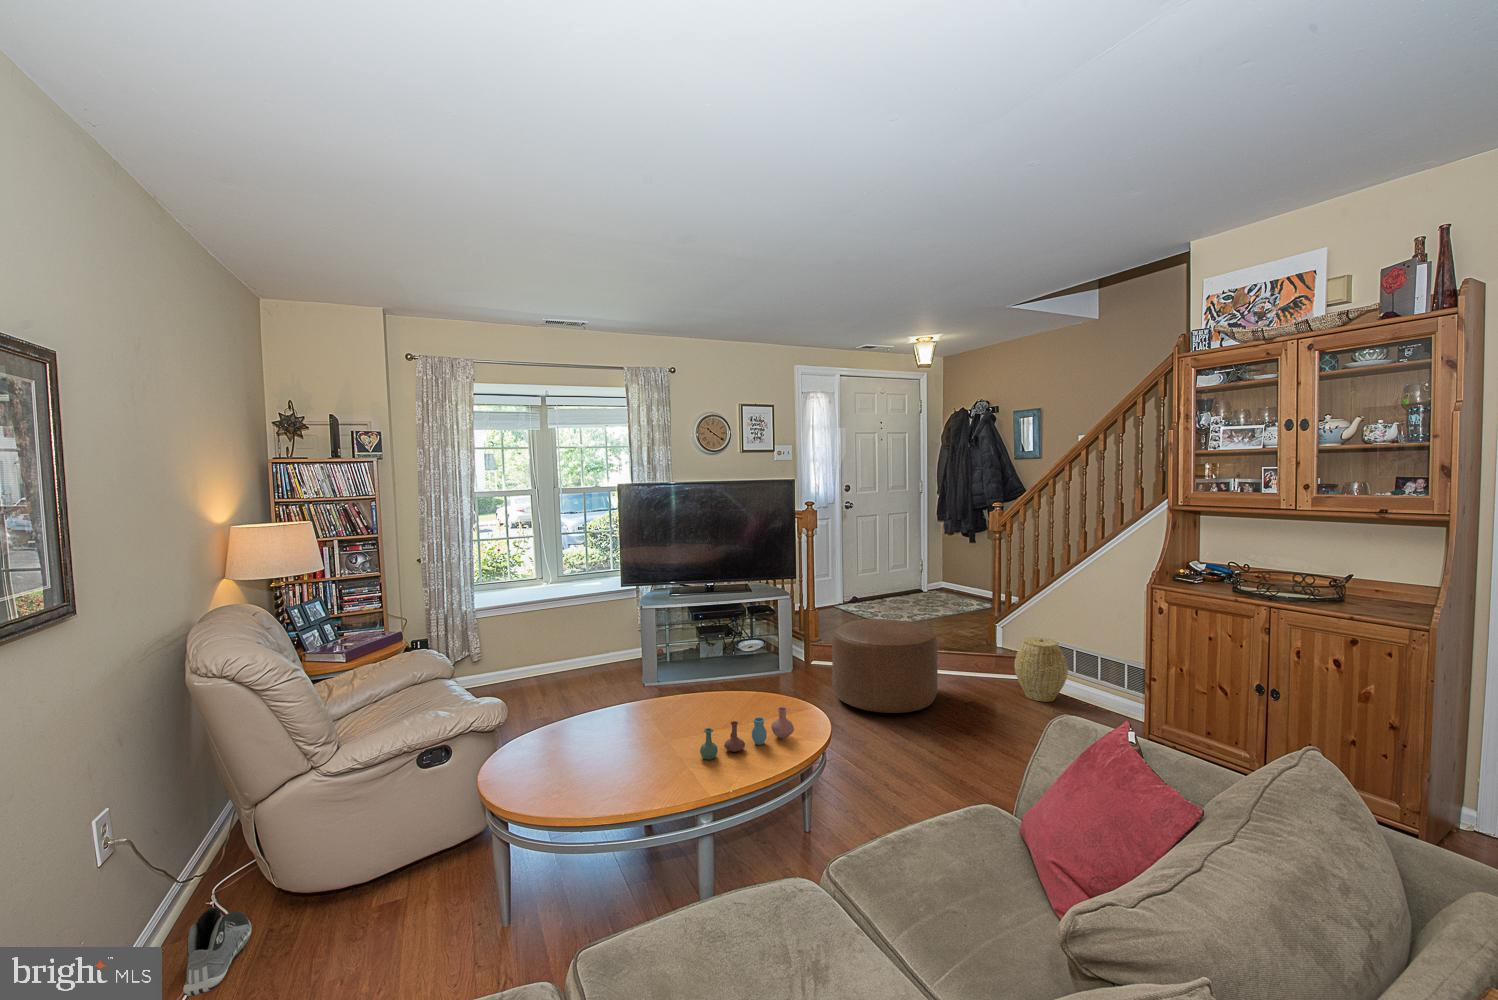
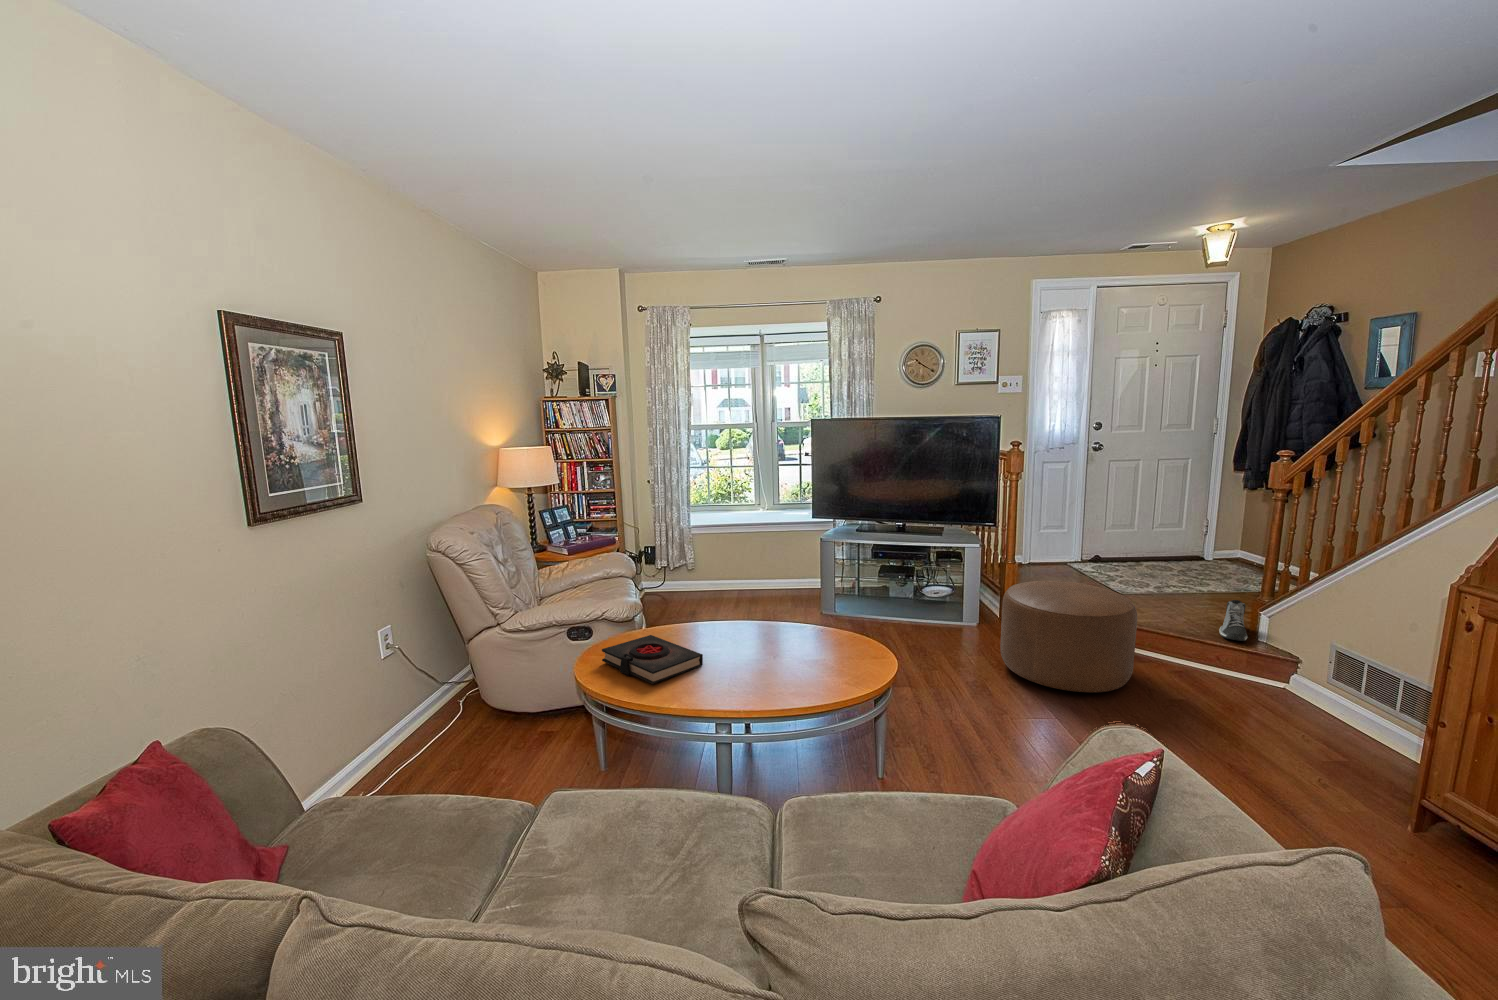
woven basket: present [1015,637,1068,702] -> none [1259,635,1347,724]
vase: present [700,707,794,760] -> none [738,647,838,679]
book: none [527,736,651,790] -> present [602,635,703,684]
sneaker: present [183,908,251,996] -> present [1219,600,1247,641]

